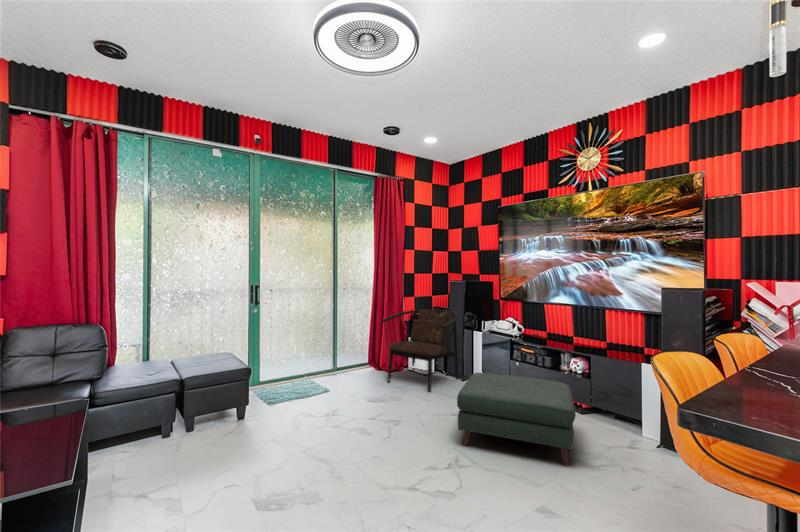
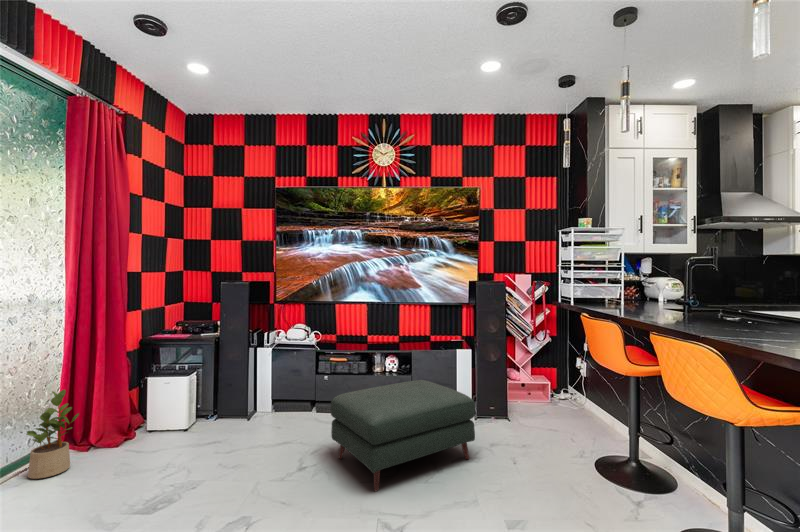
armchair: present [382,309,458,392] -> none [111,326,251,466]
potted plant: none [354,334,374,375] -> present [26,390,79,479]

